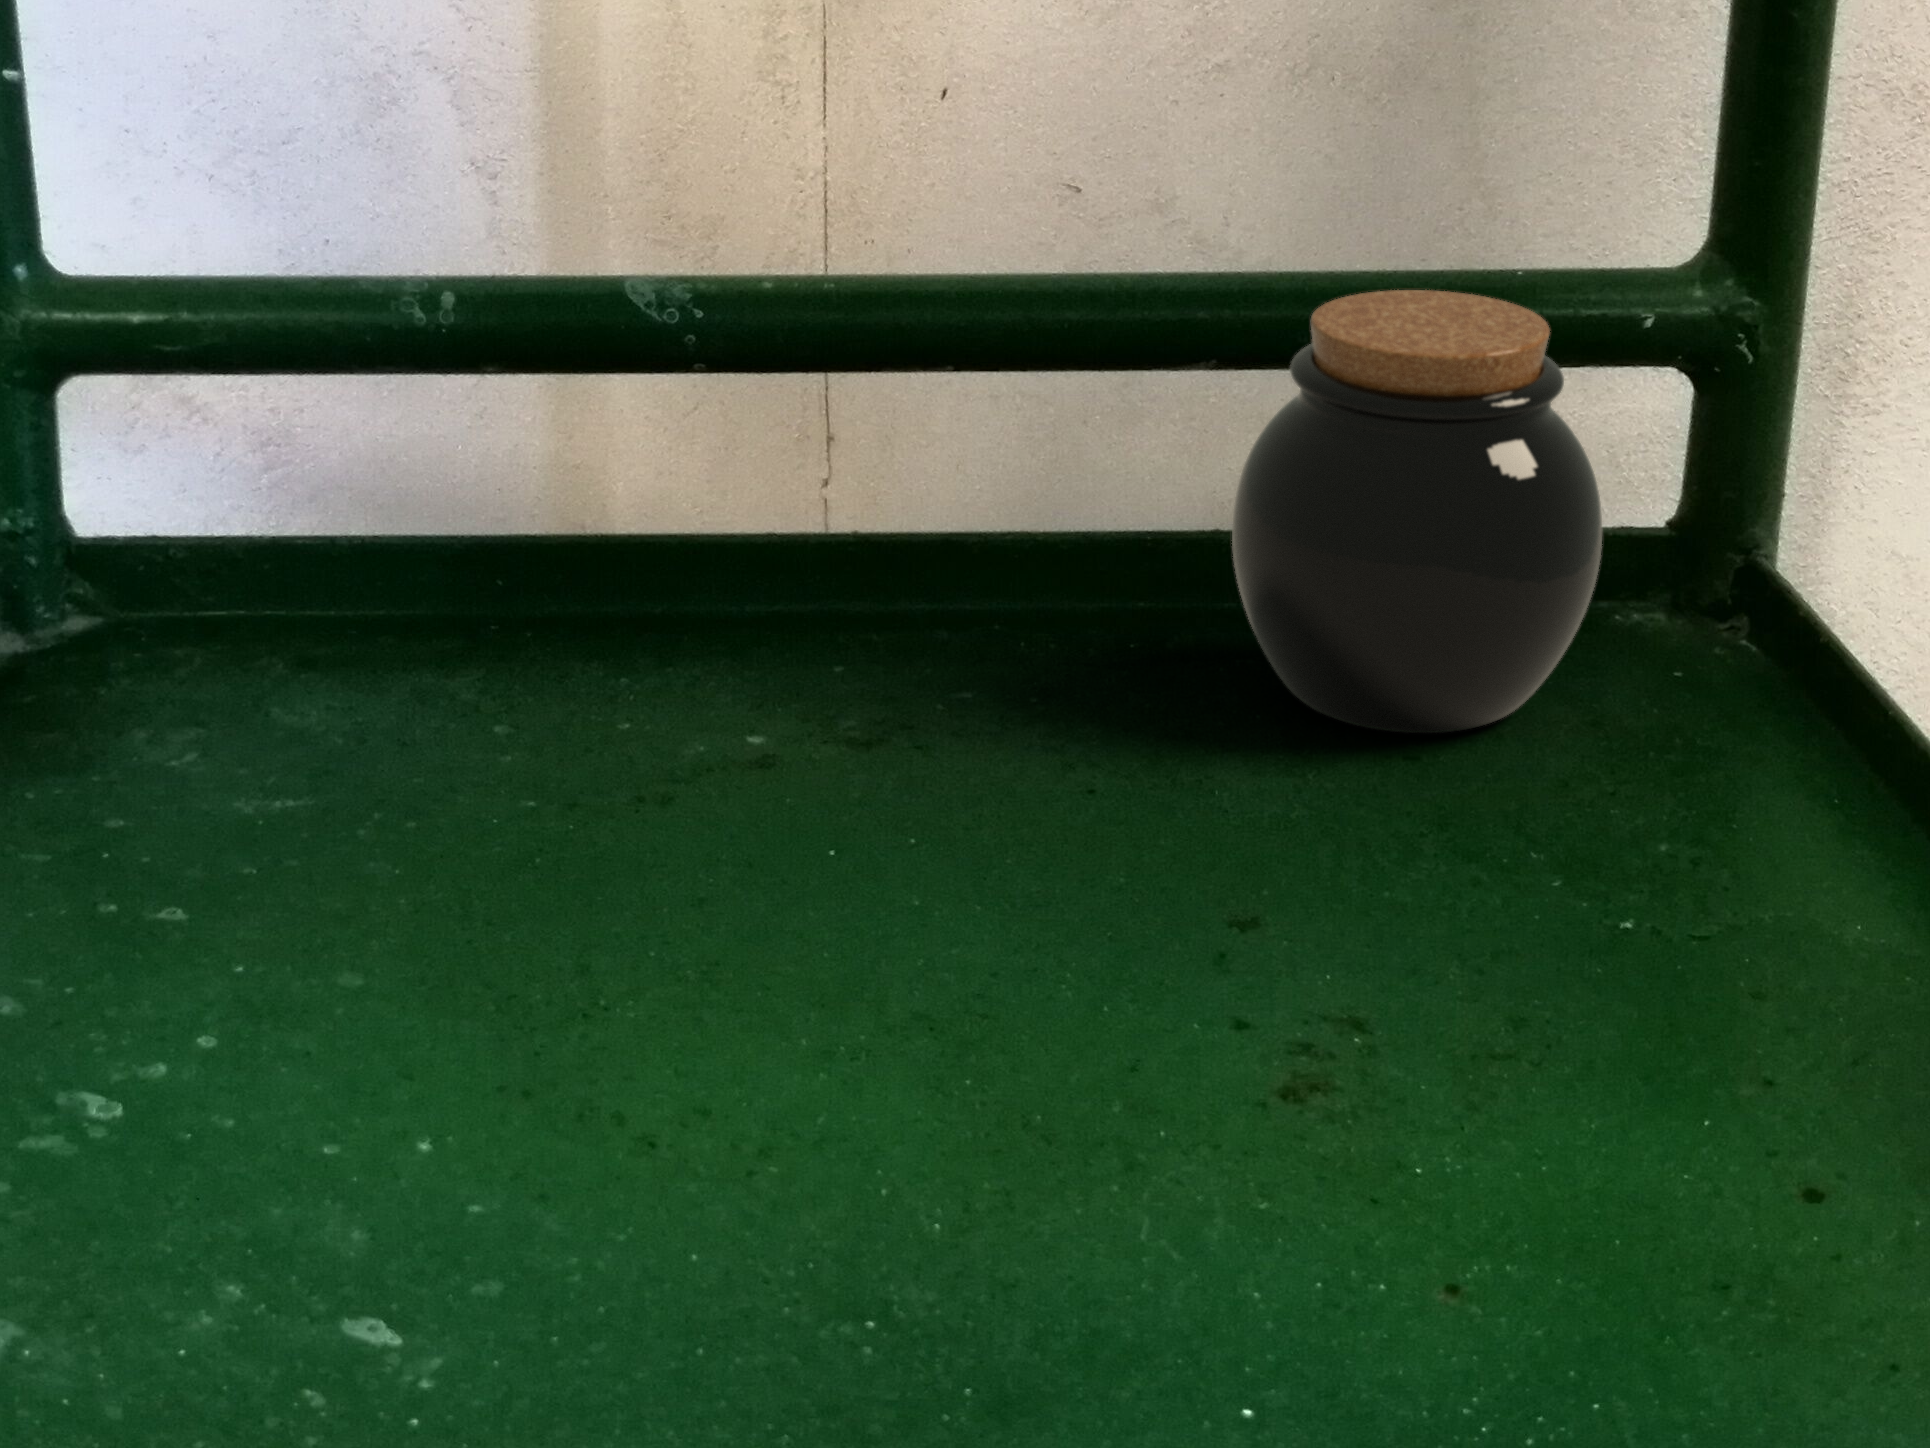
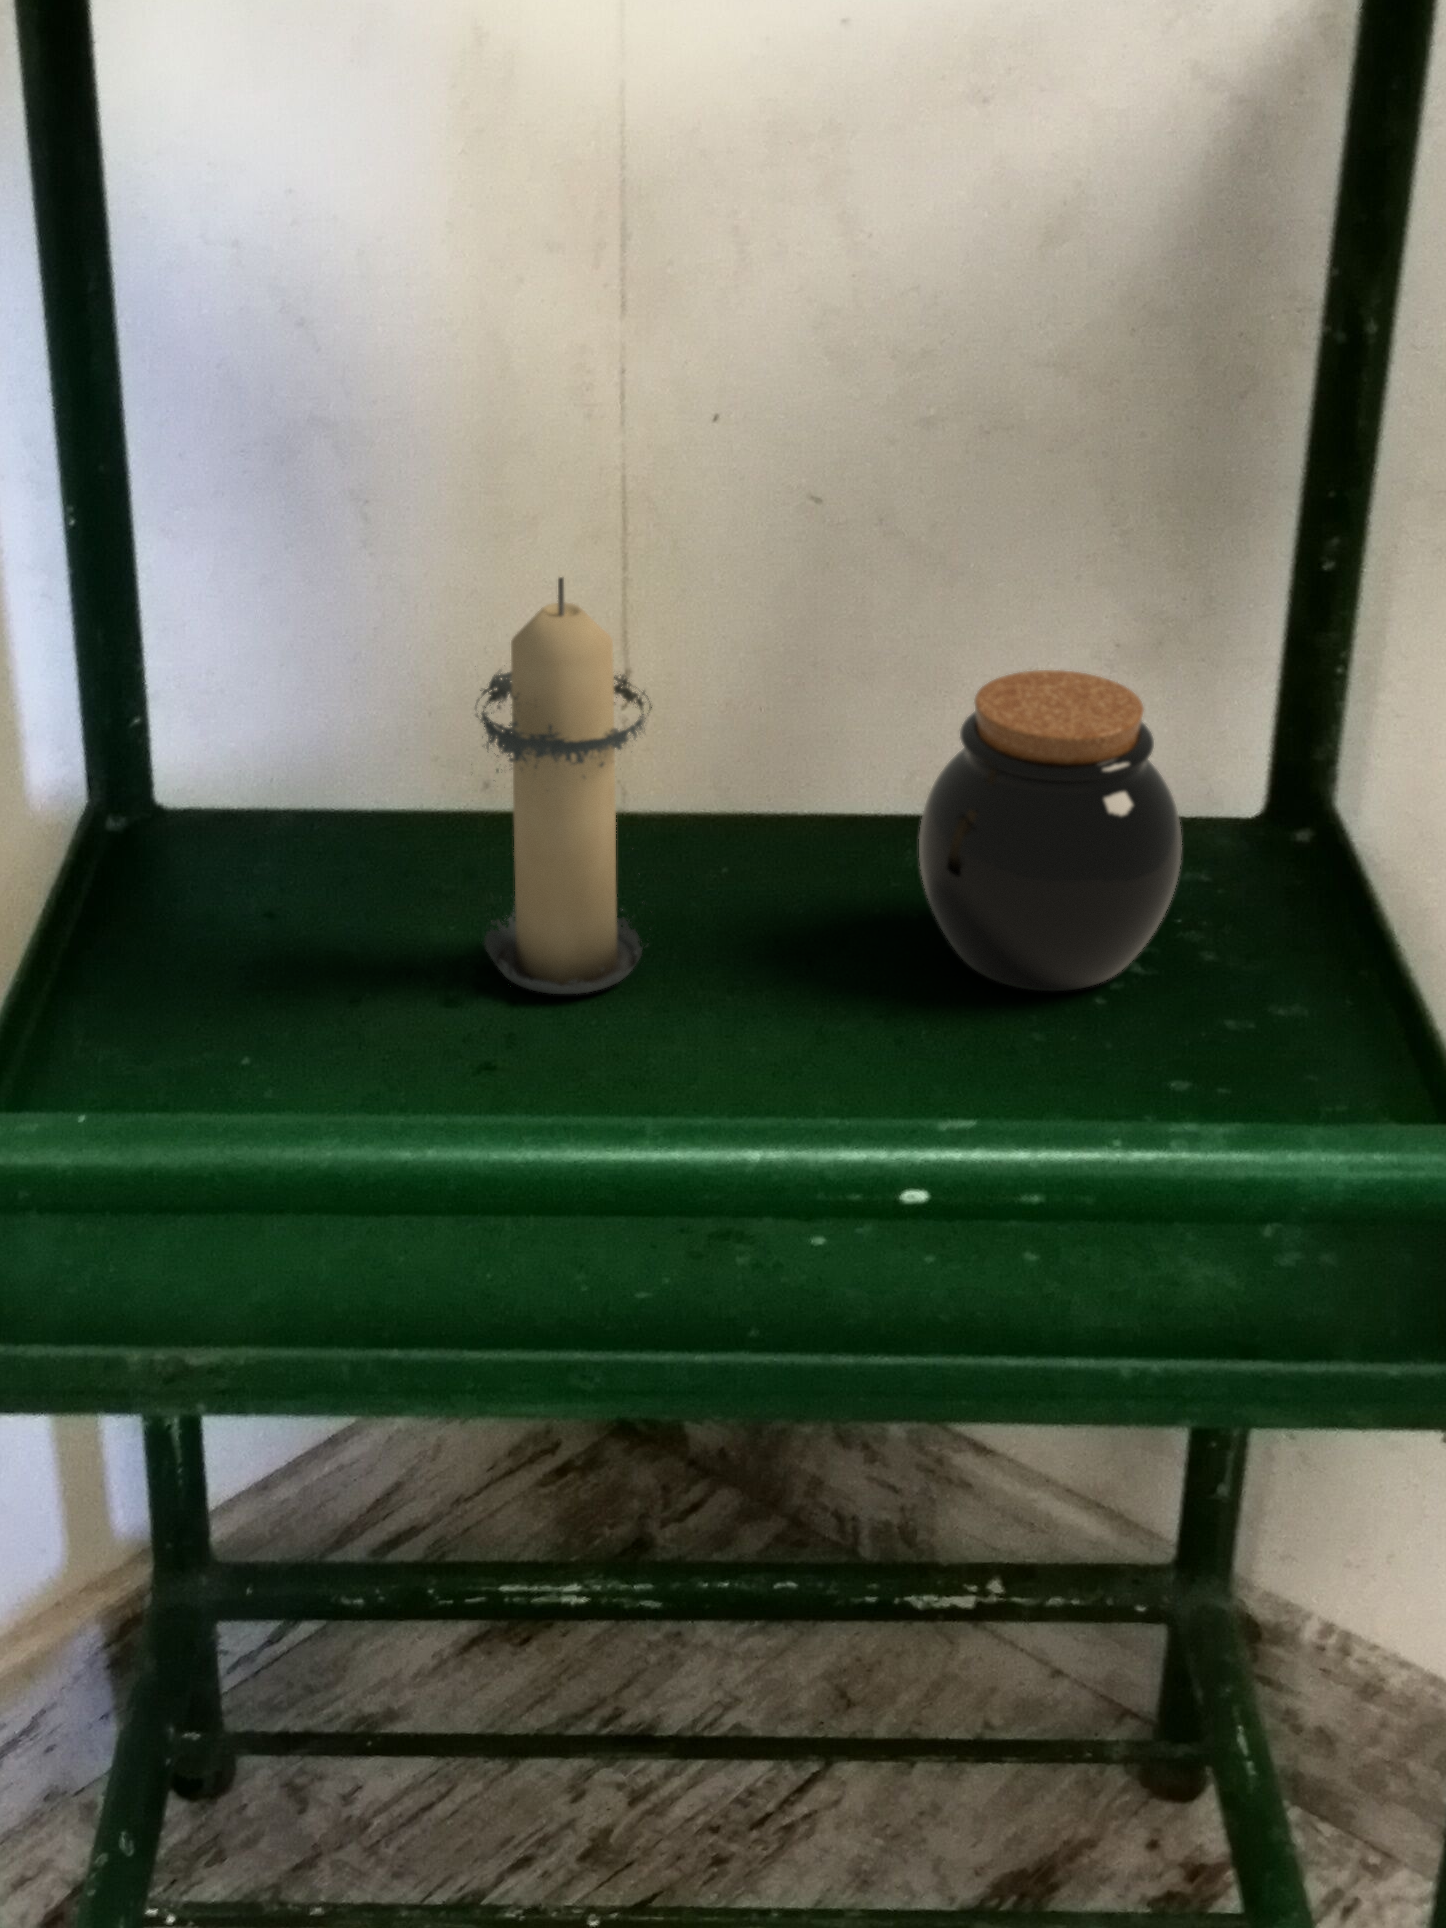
candle: none [587,130,882,745] -> present [475,577,652,994]

